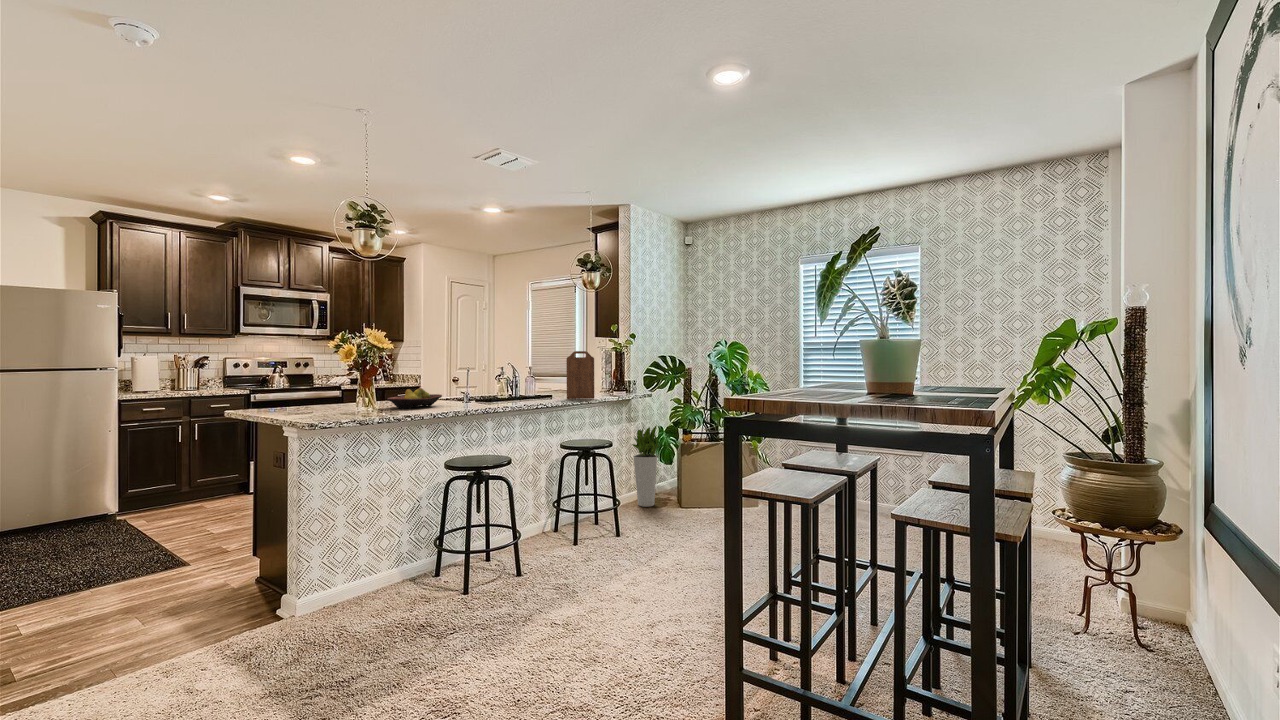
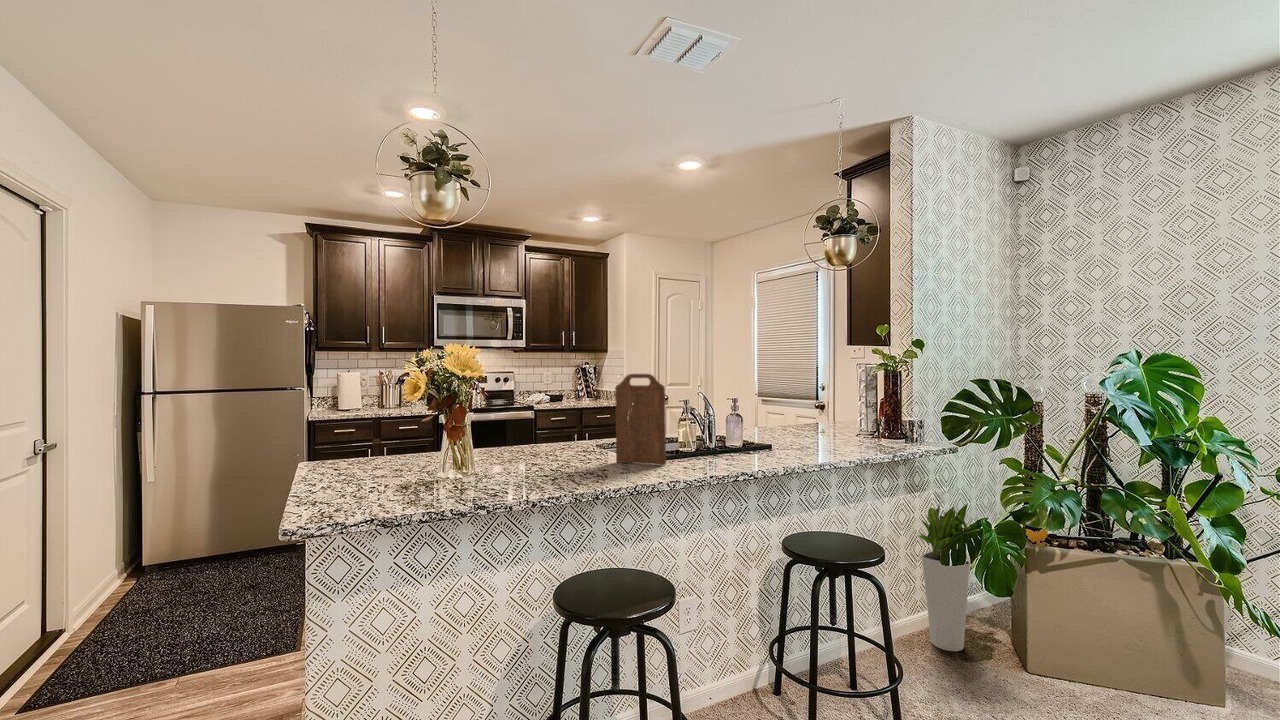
cutting board: present [566,351,594,399] -> present [615,374,666,465]
fruit bowl: present [387,388,442,409] -> none [477,442,575,482]

